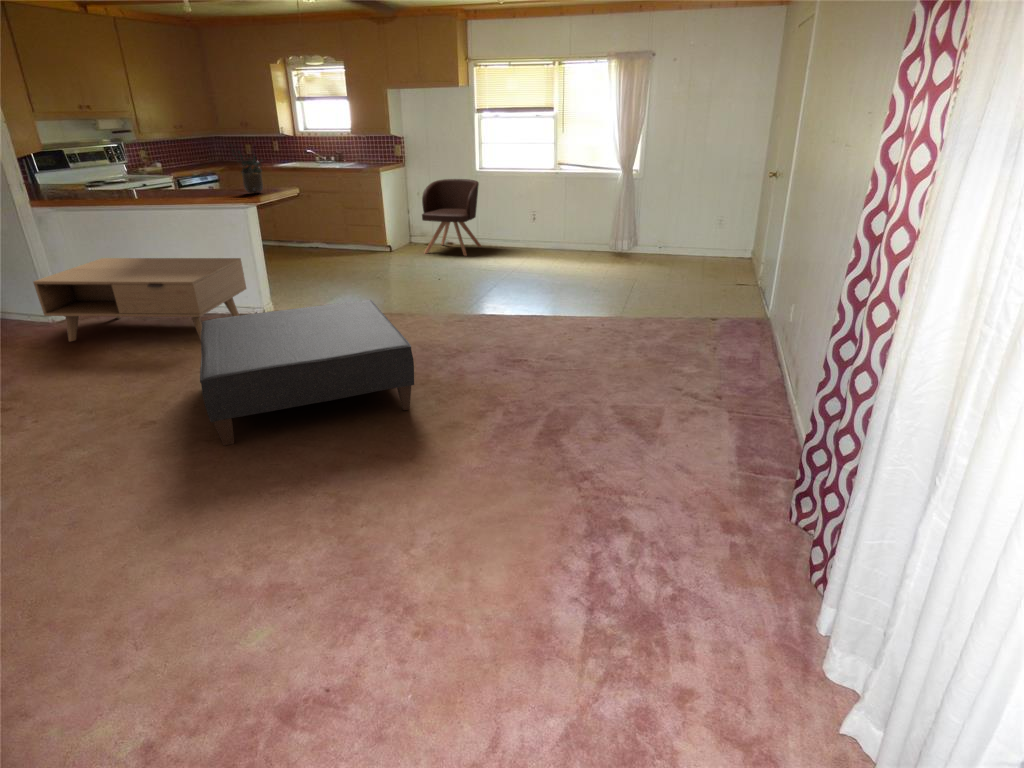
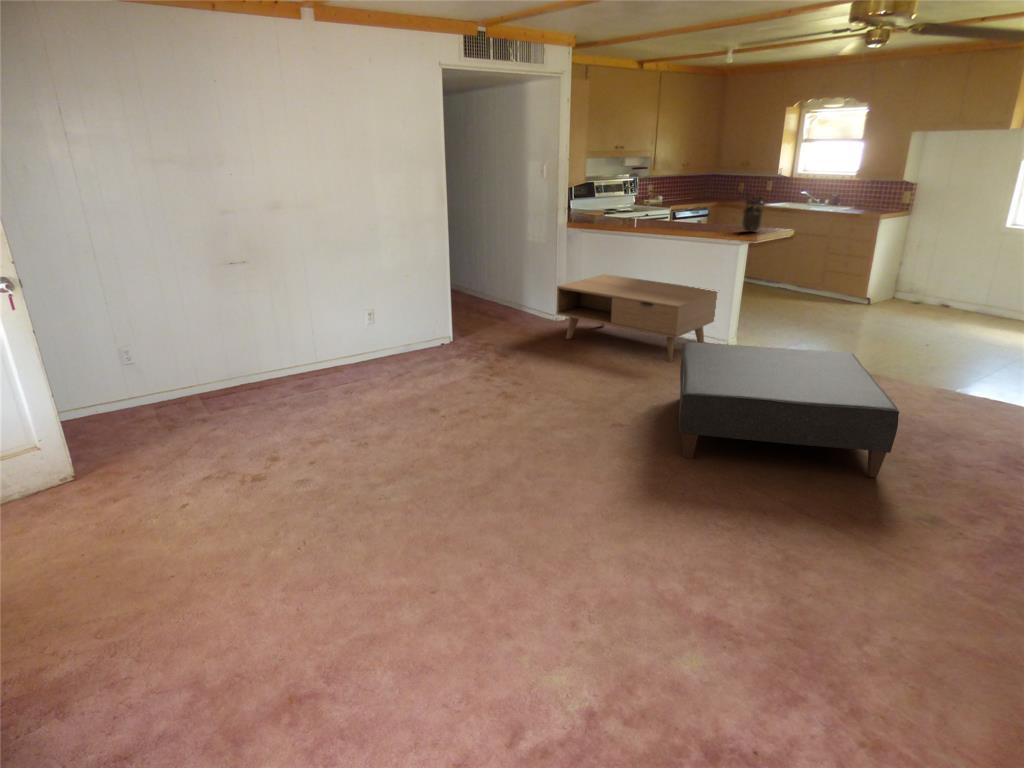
armchair: present [422,179,482,256] -> none [909,233,1008,325]

